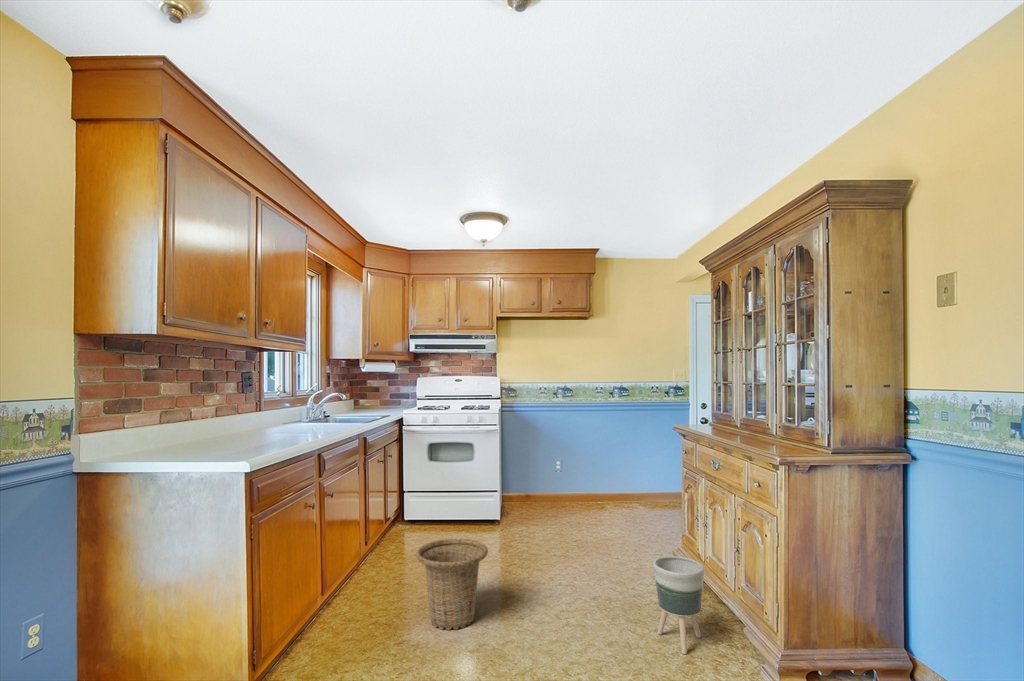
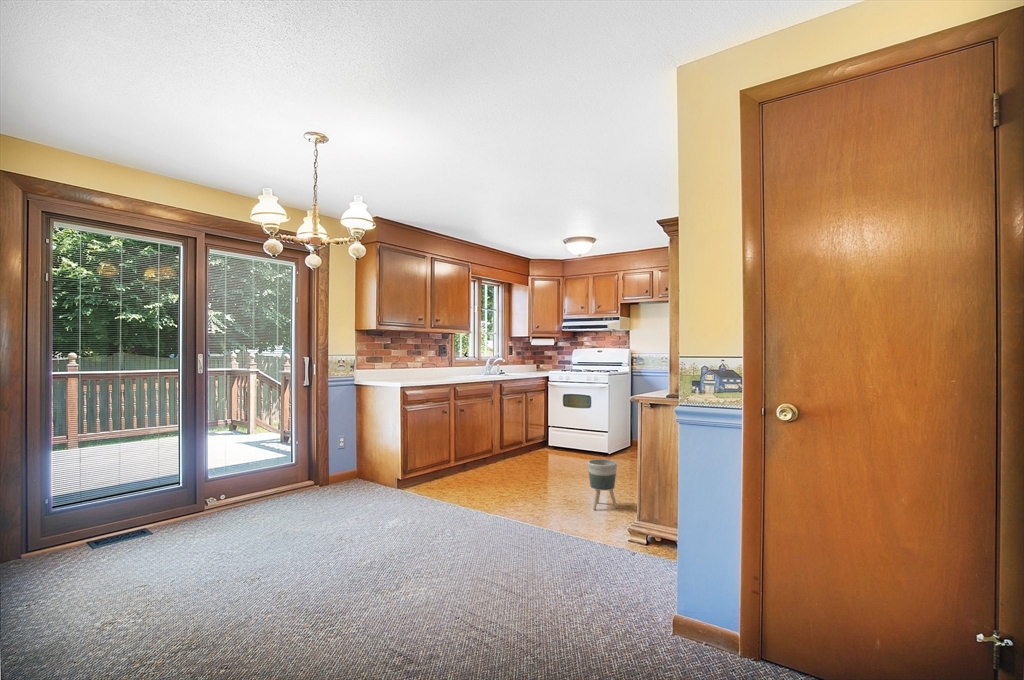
basket: present [416,539,488,630] -> none [490,439,529,482]

